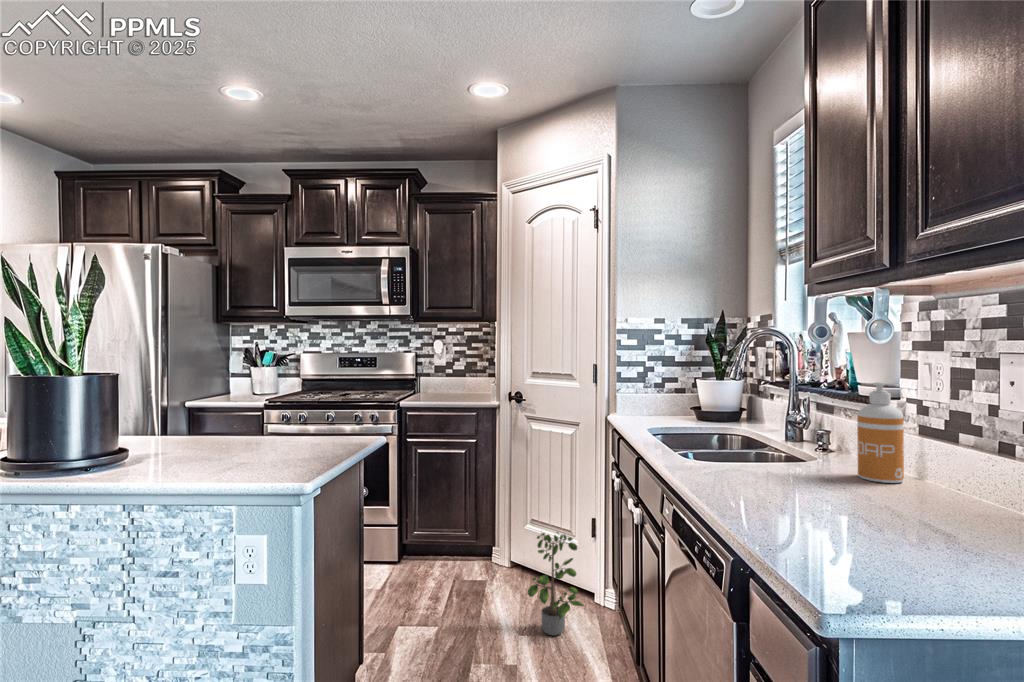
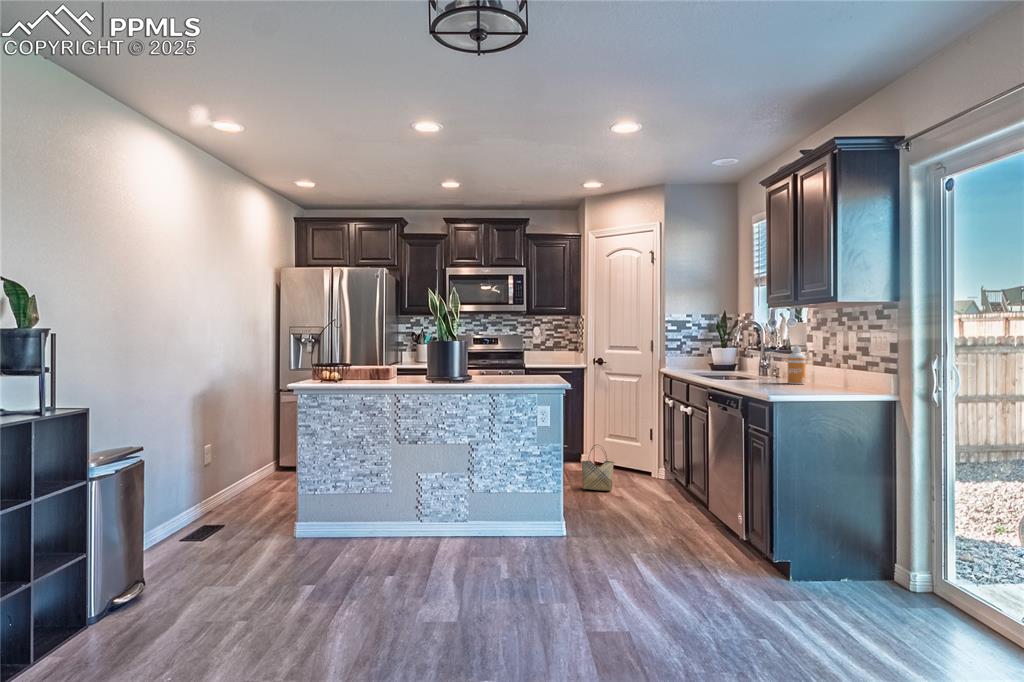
potted plant: present [528,532,584,636] -> none [620,432,654,487]
woven basket: none [452,555,512,648] -> present [581,445,614,491]

